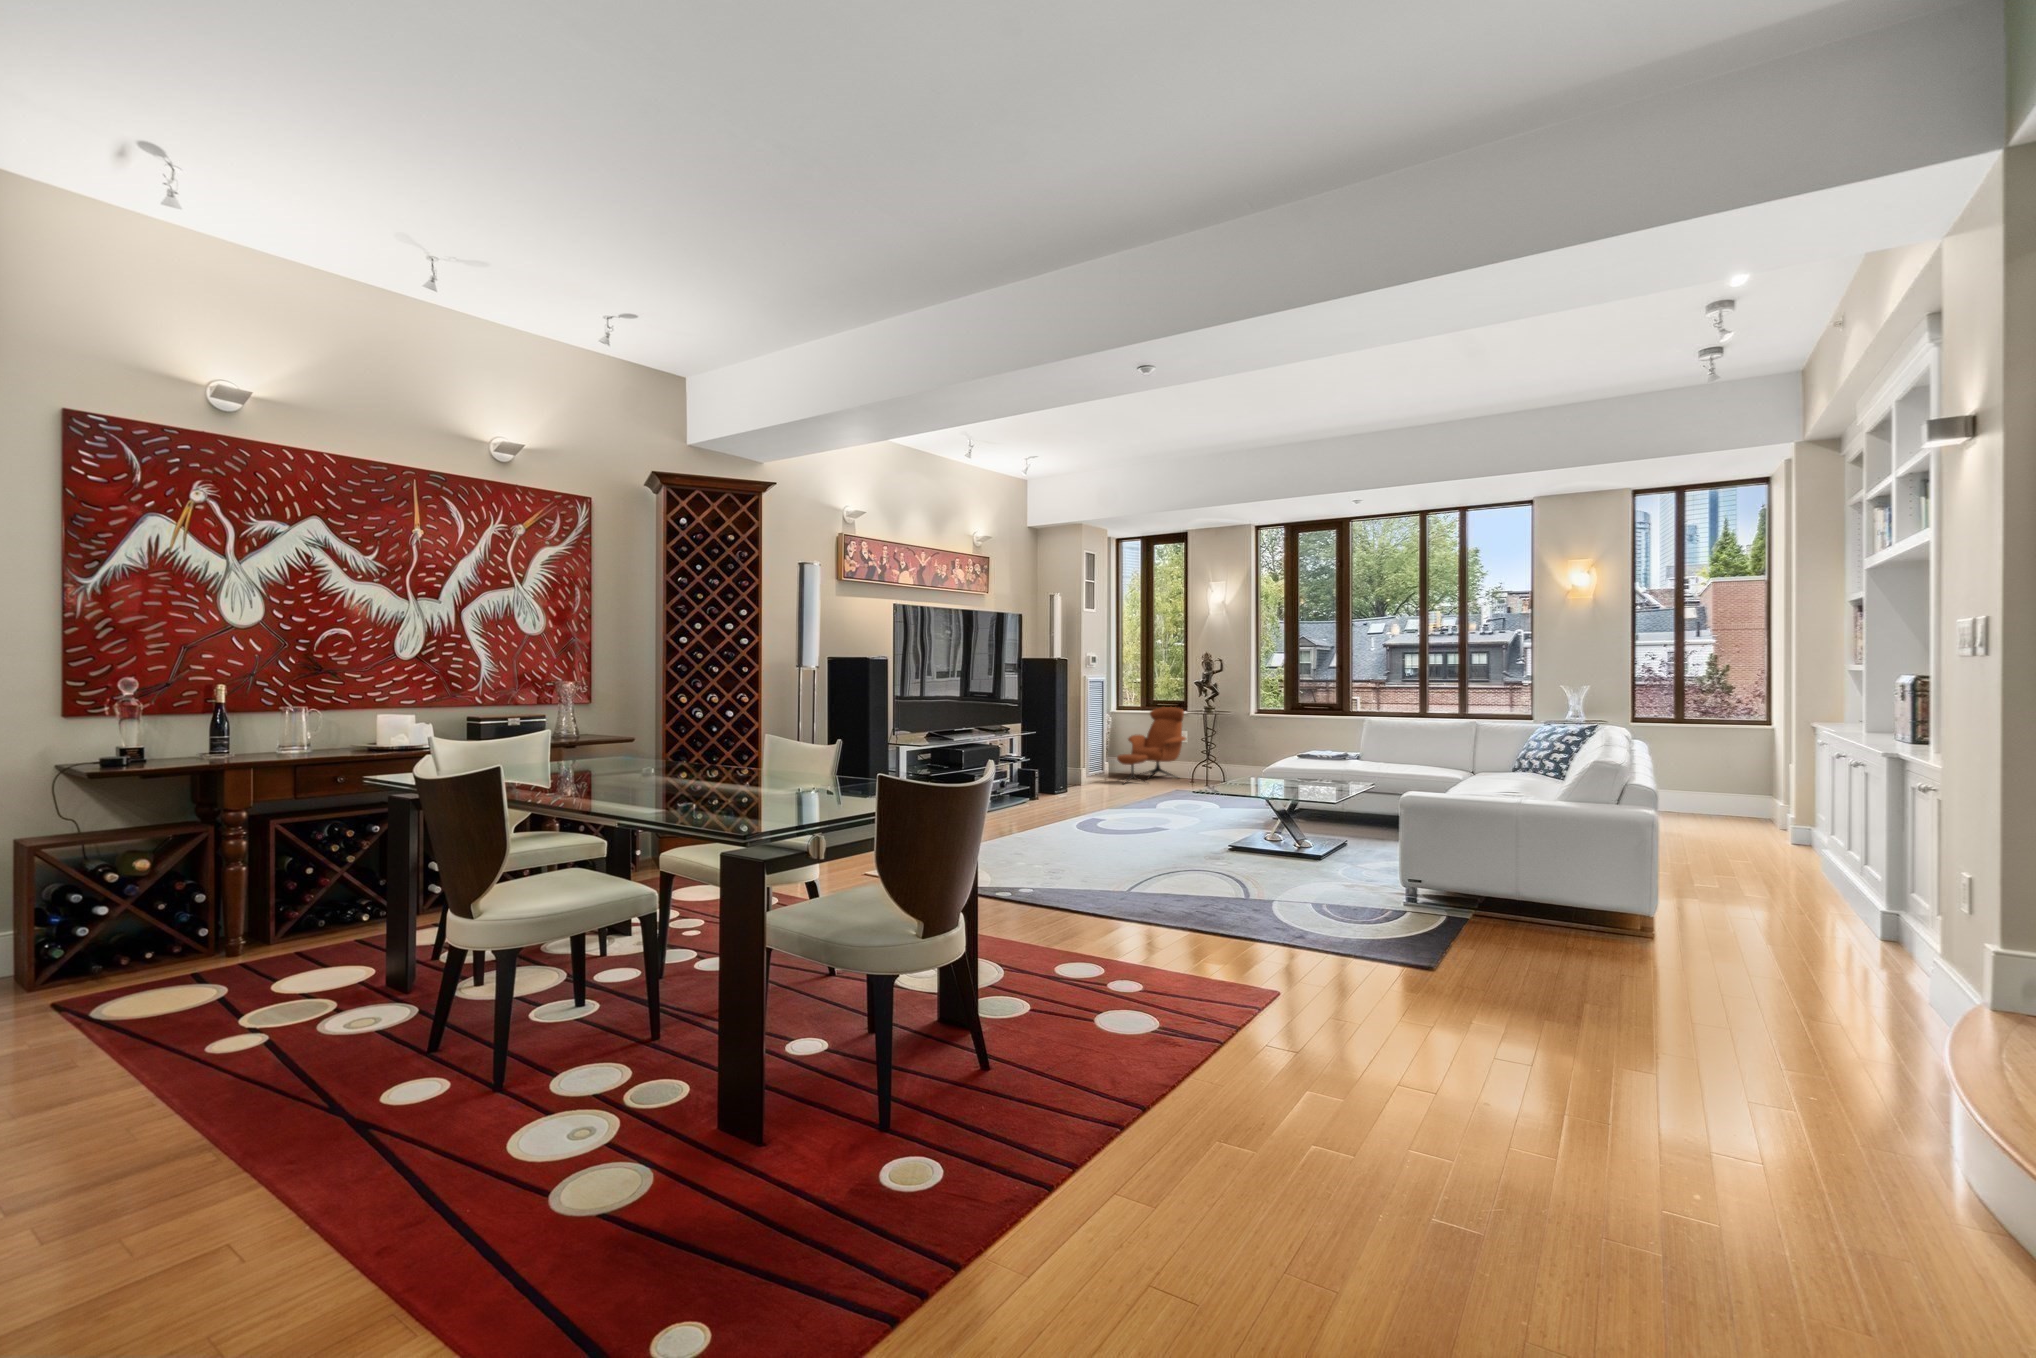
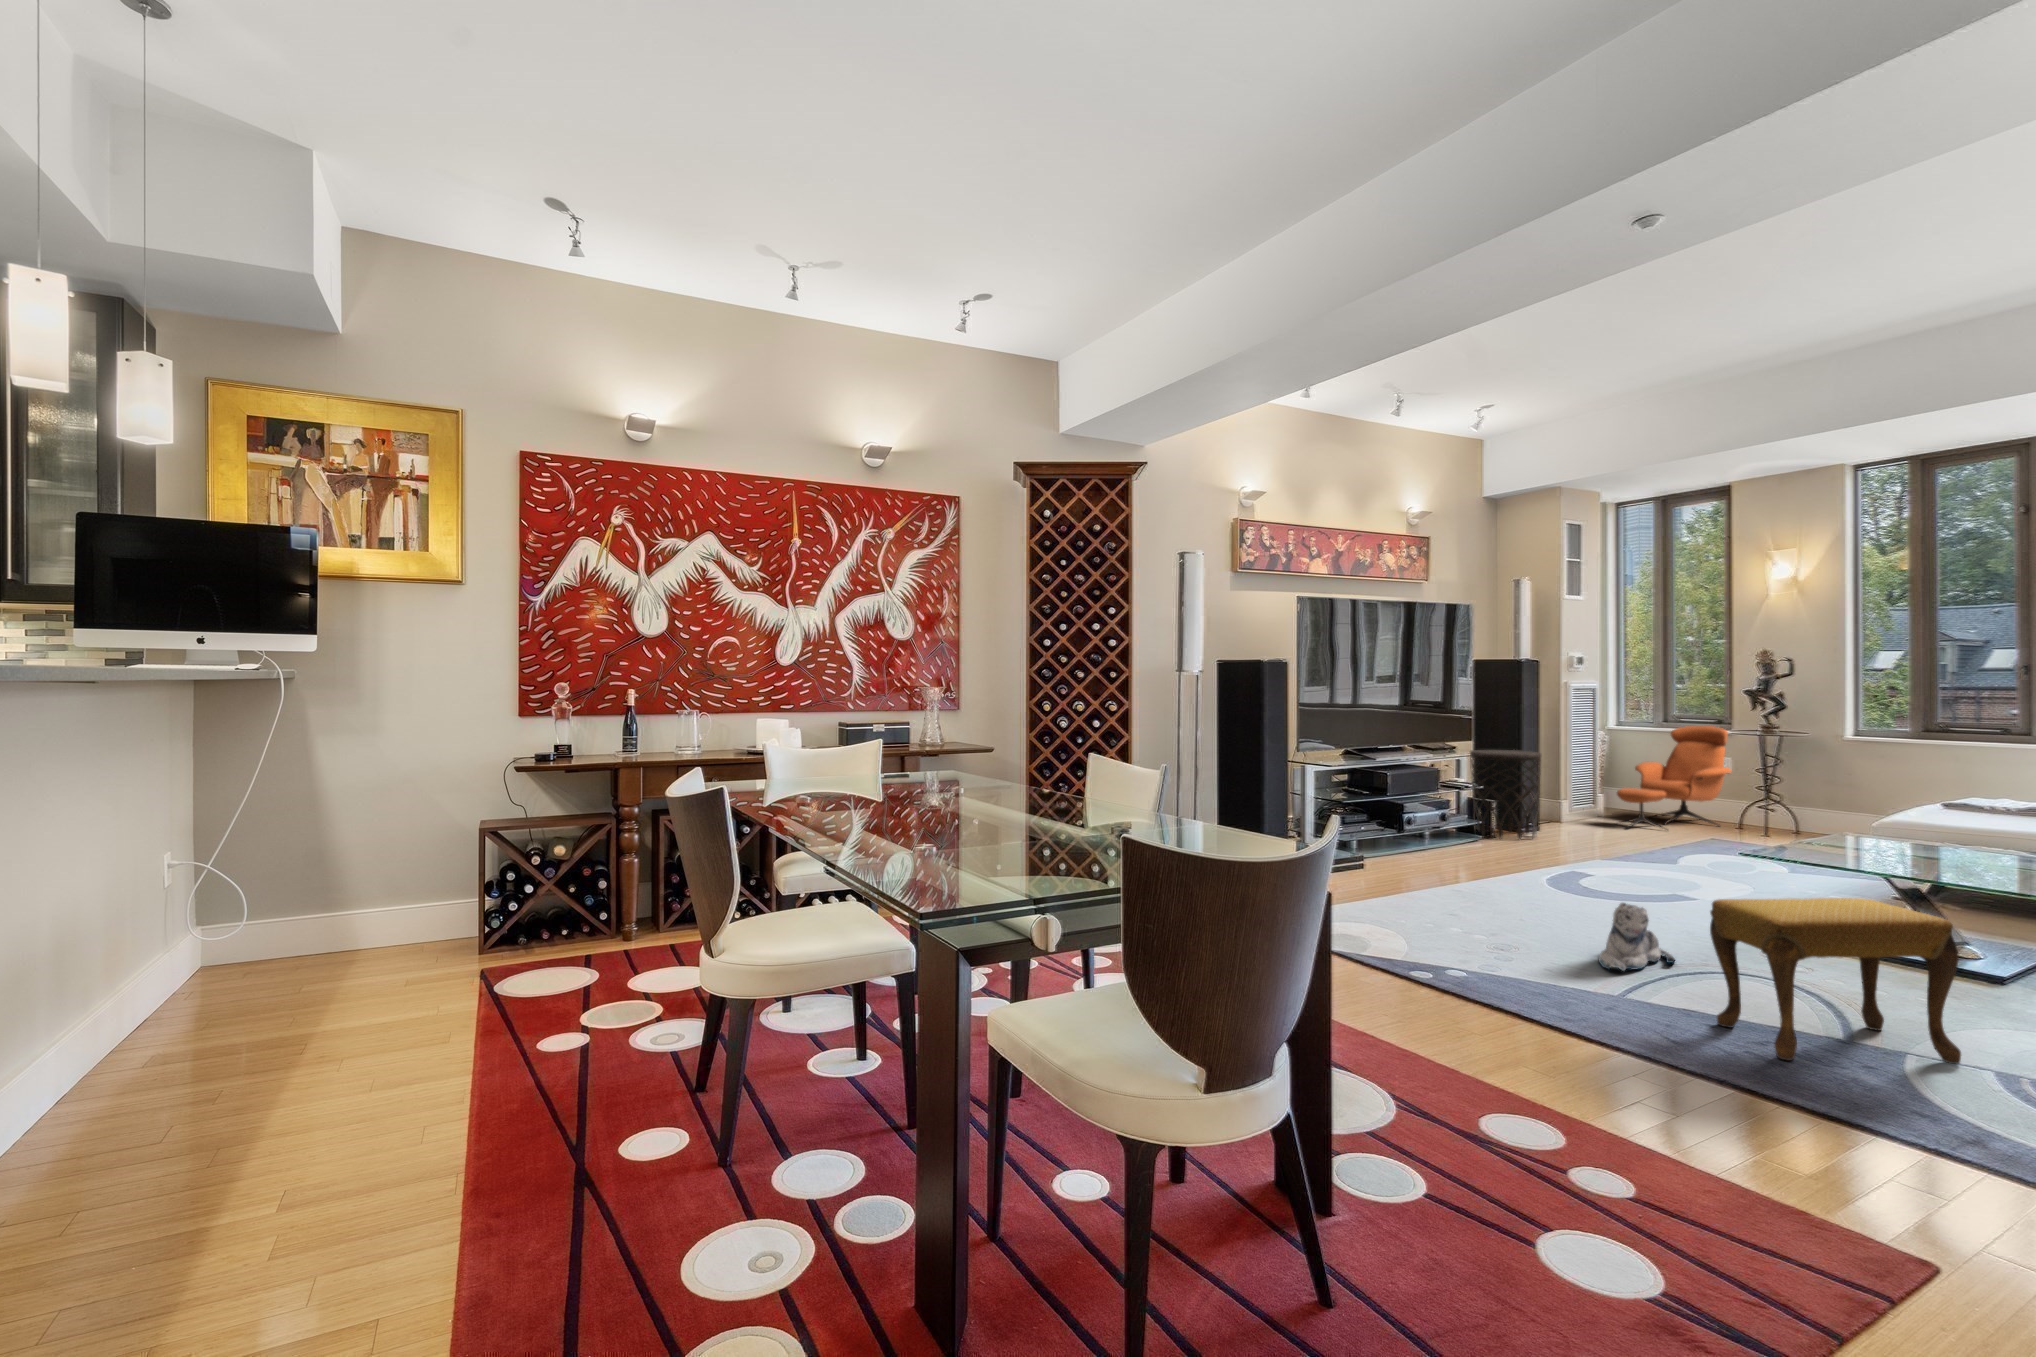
side table: none [1020,728,1069,797] -> present [1470,750,1541,840]
footstool: none [1180,808,1303,911] -> present [1710,898,1961,1064]
plush toy: none [1114,827,1159,874] -> present [1599,903,1675,971]

